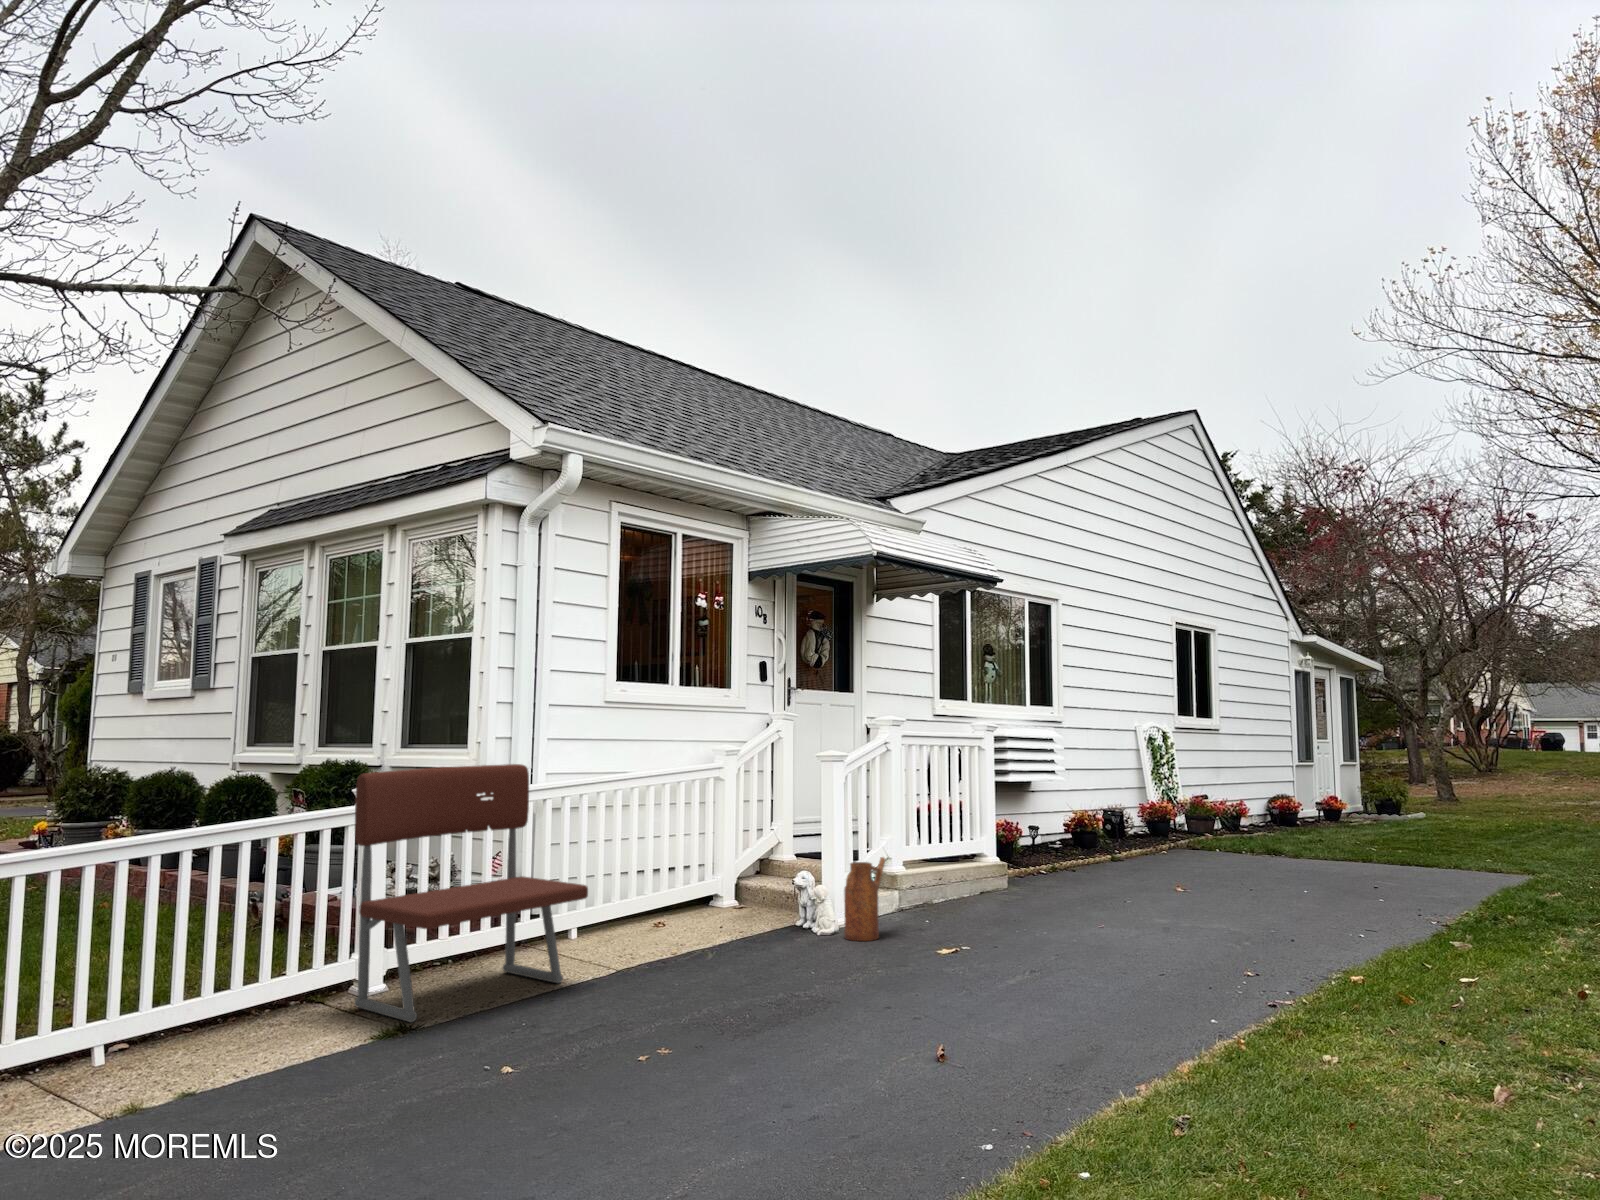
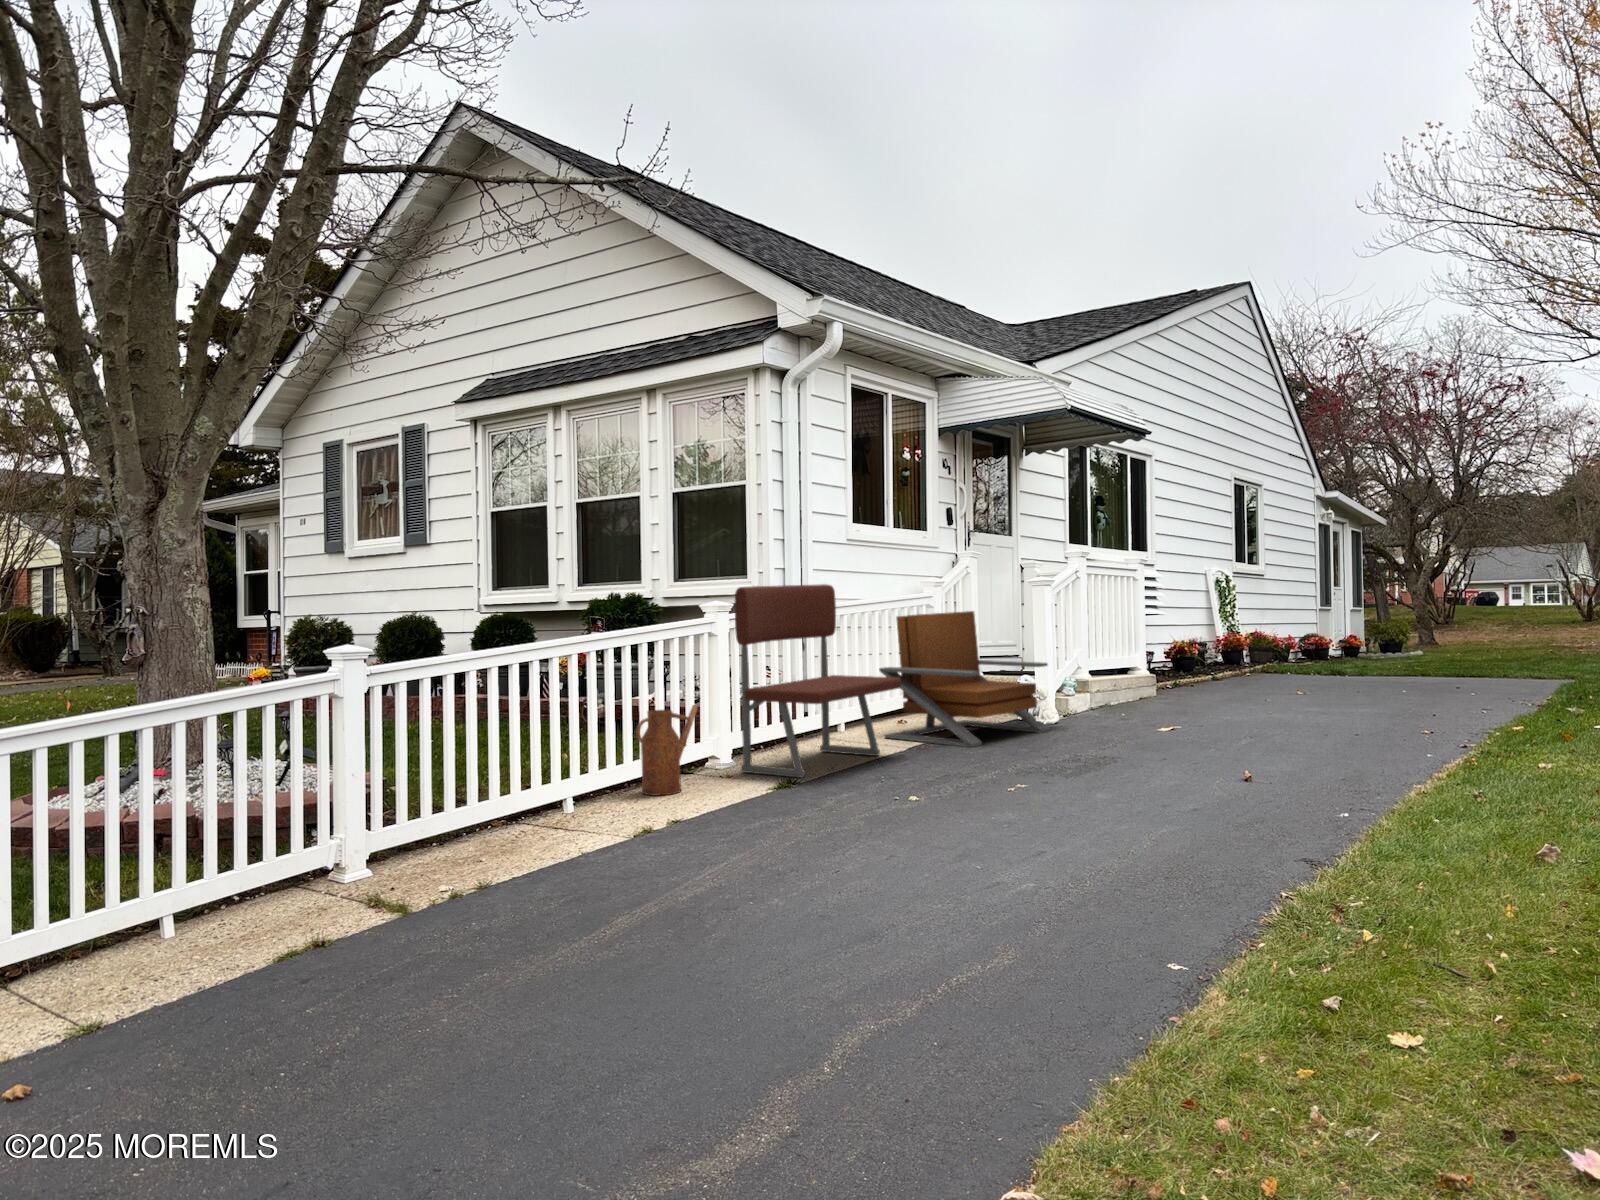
lounge chair: none [609,792,819,972] -> present [879,611,1049,747]
watering can: present [844,857,885,941] -> present [636,705,698,795]

